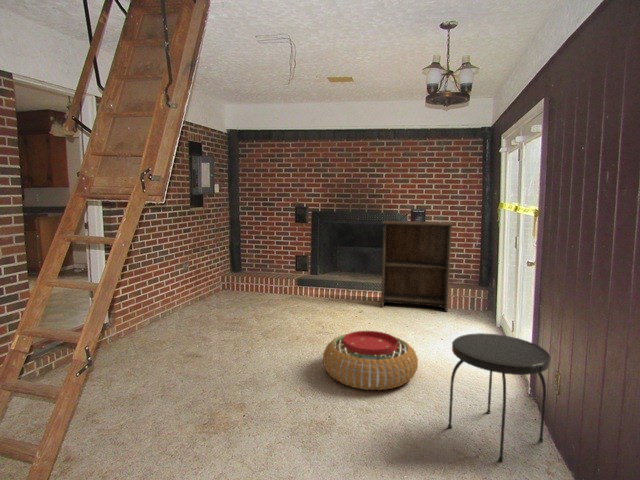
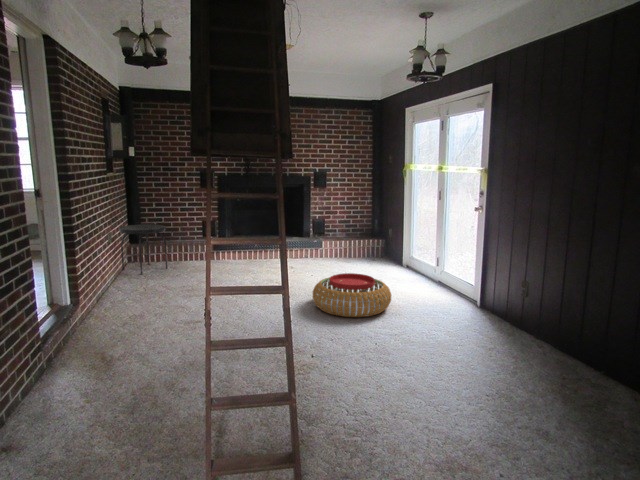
bookshelf: present [381,221,453,311] -> none [297,183,361,262]
side table: present [448,333,551,461] -> present [119,224,167,274]

